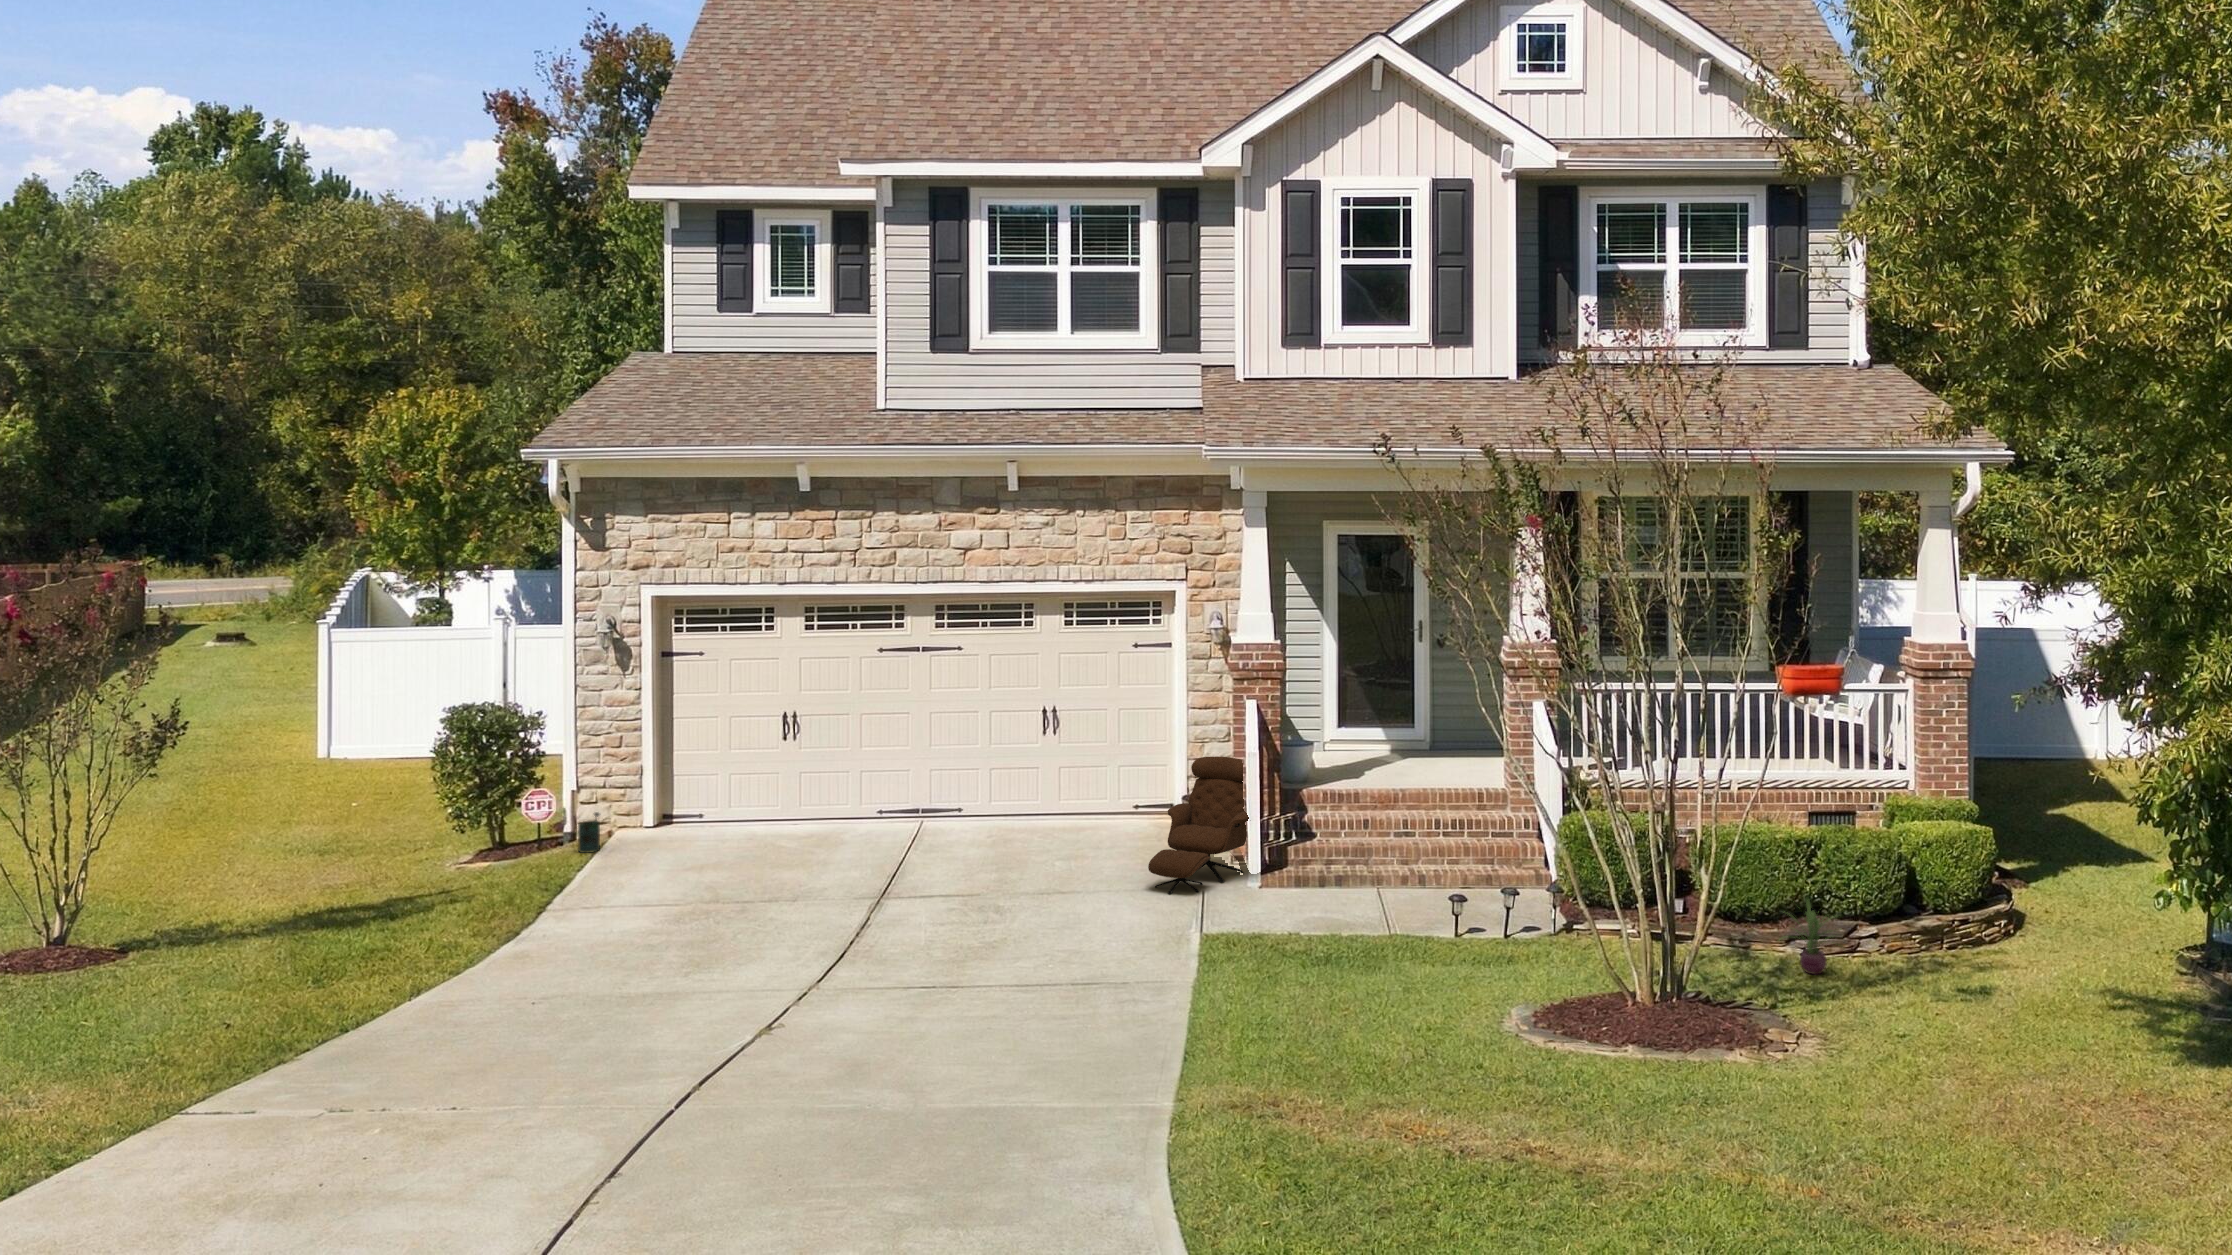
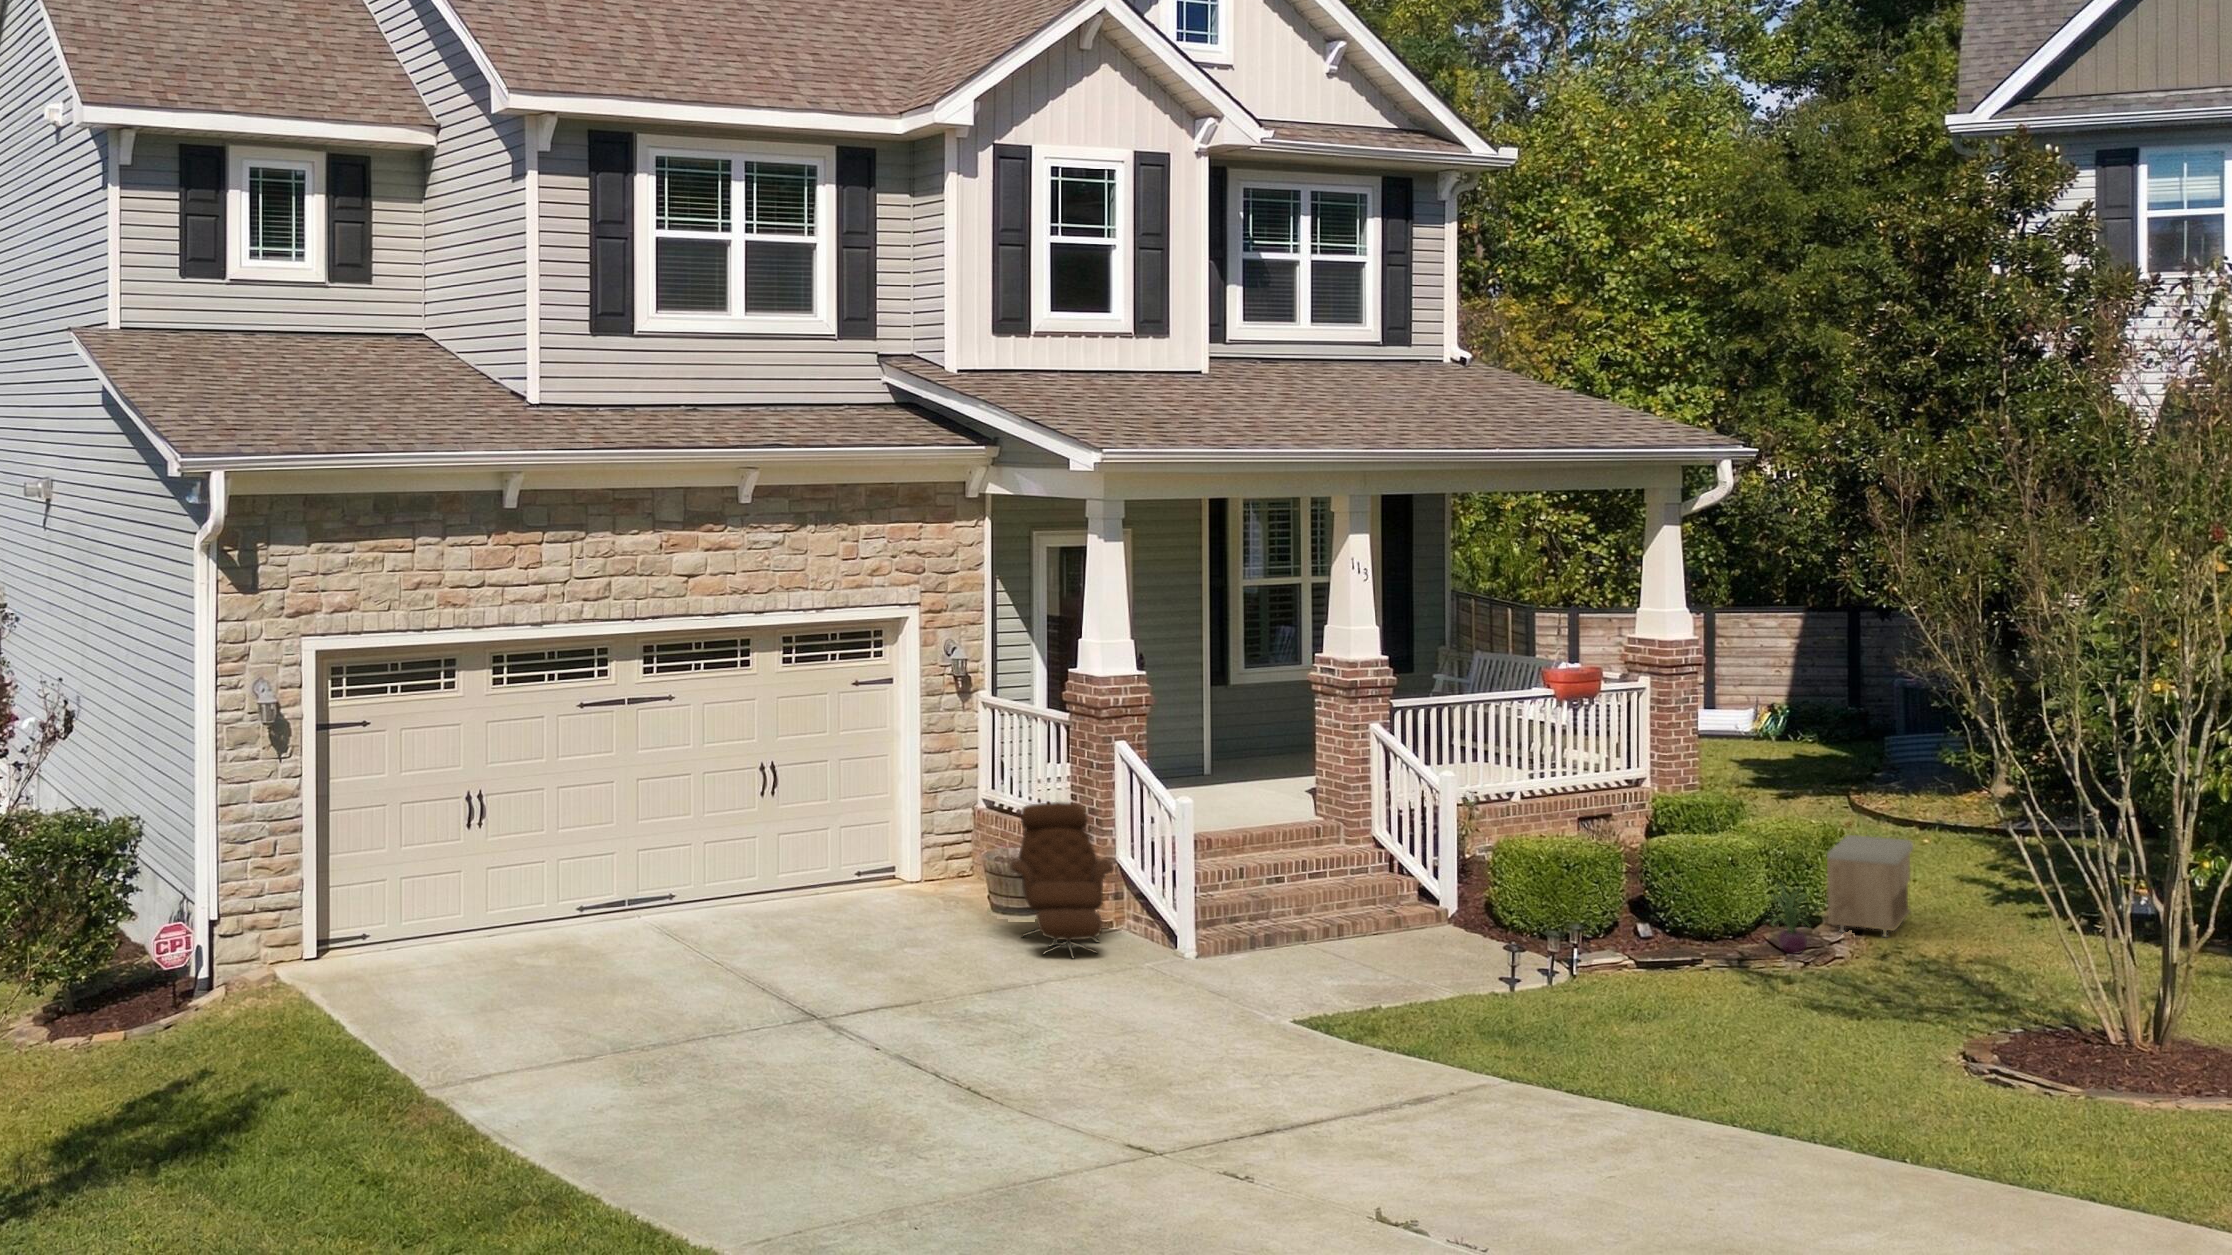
watering can: present [578,813,600,853] -> none [246,944,275,998]
storage bench: none [1899,860,2025,970] -> present [1827,835,1913,937]

